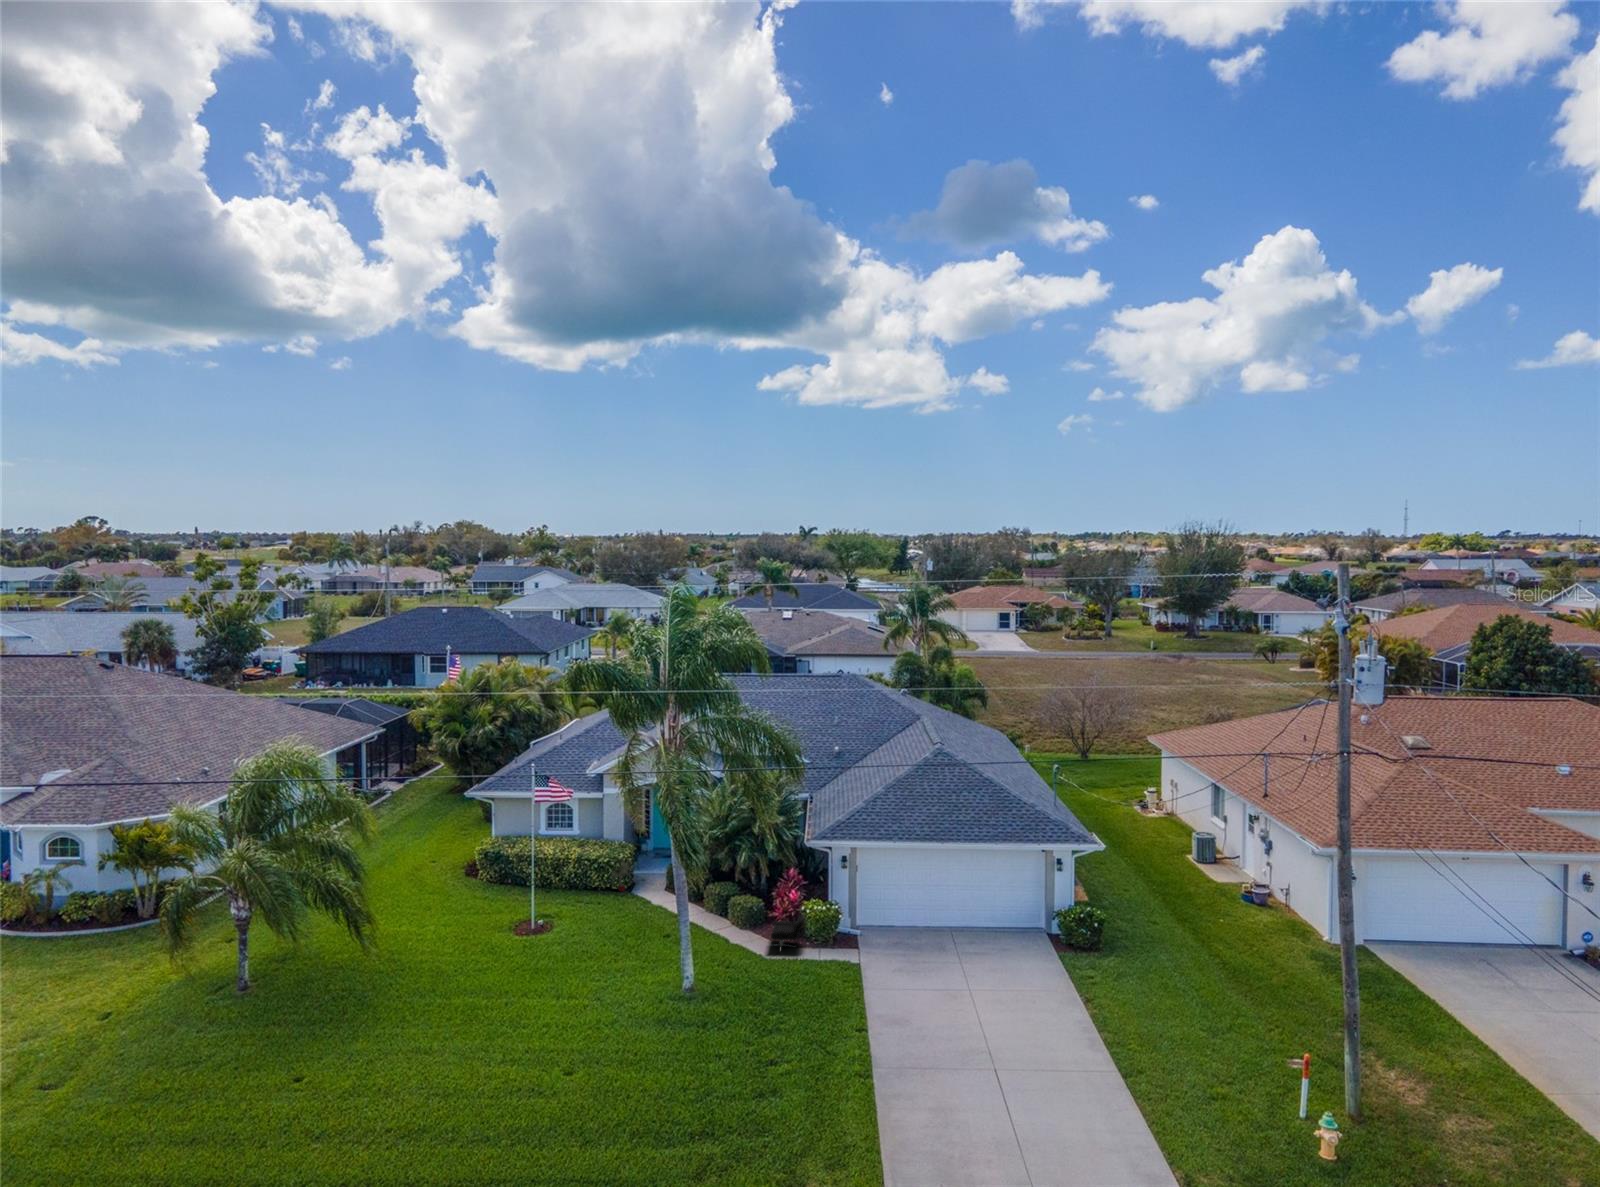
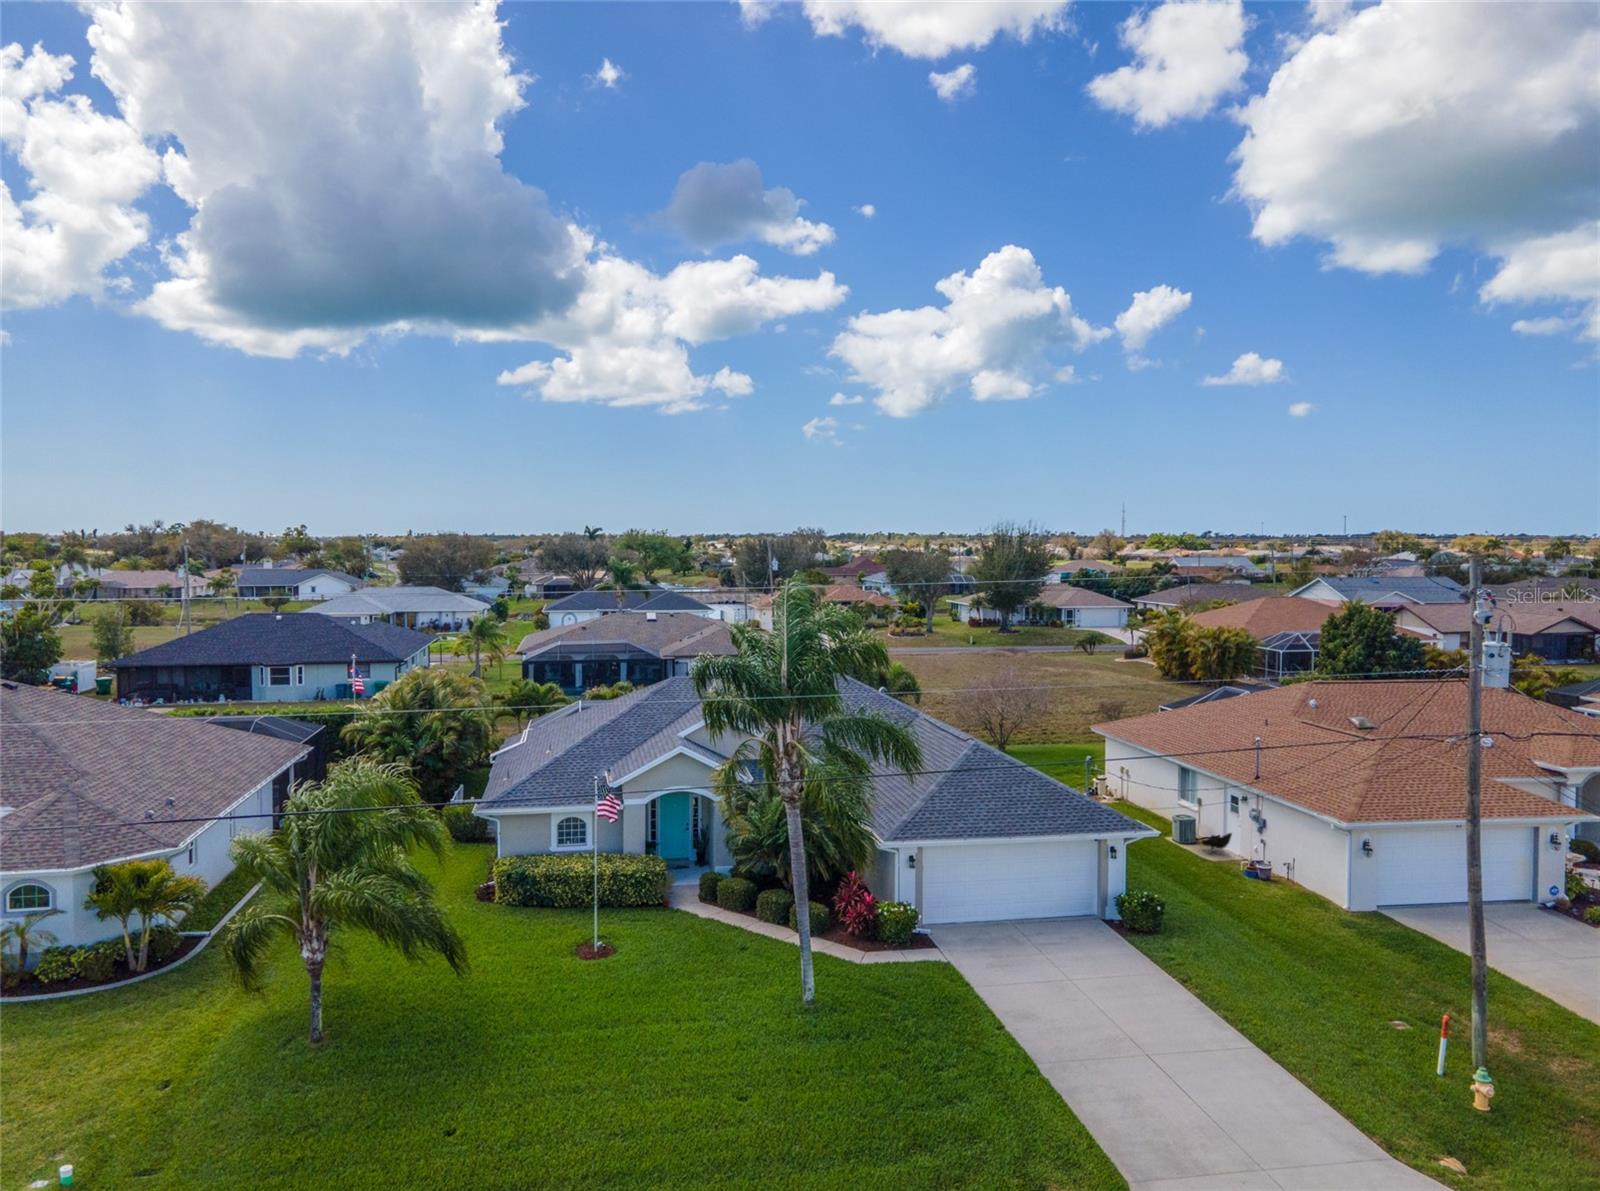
lounge chair: present [771,914,804,951] -> present [1202,833,1232,852]

